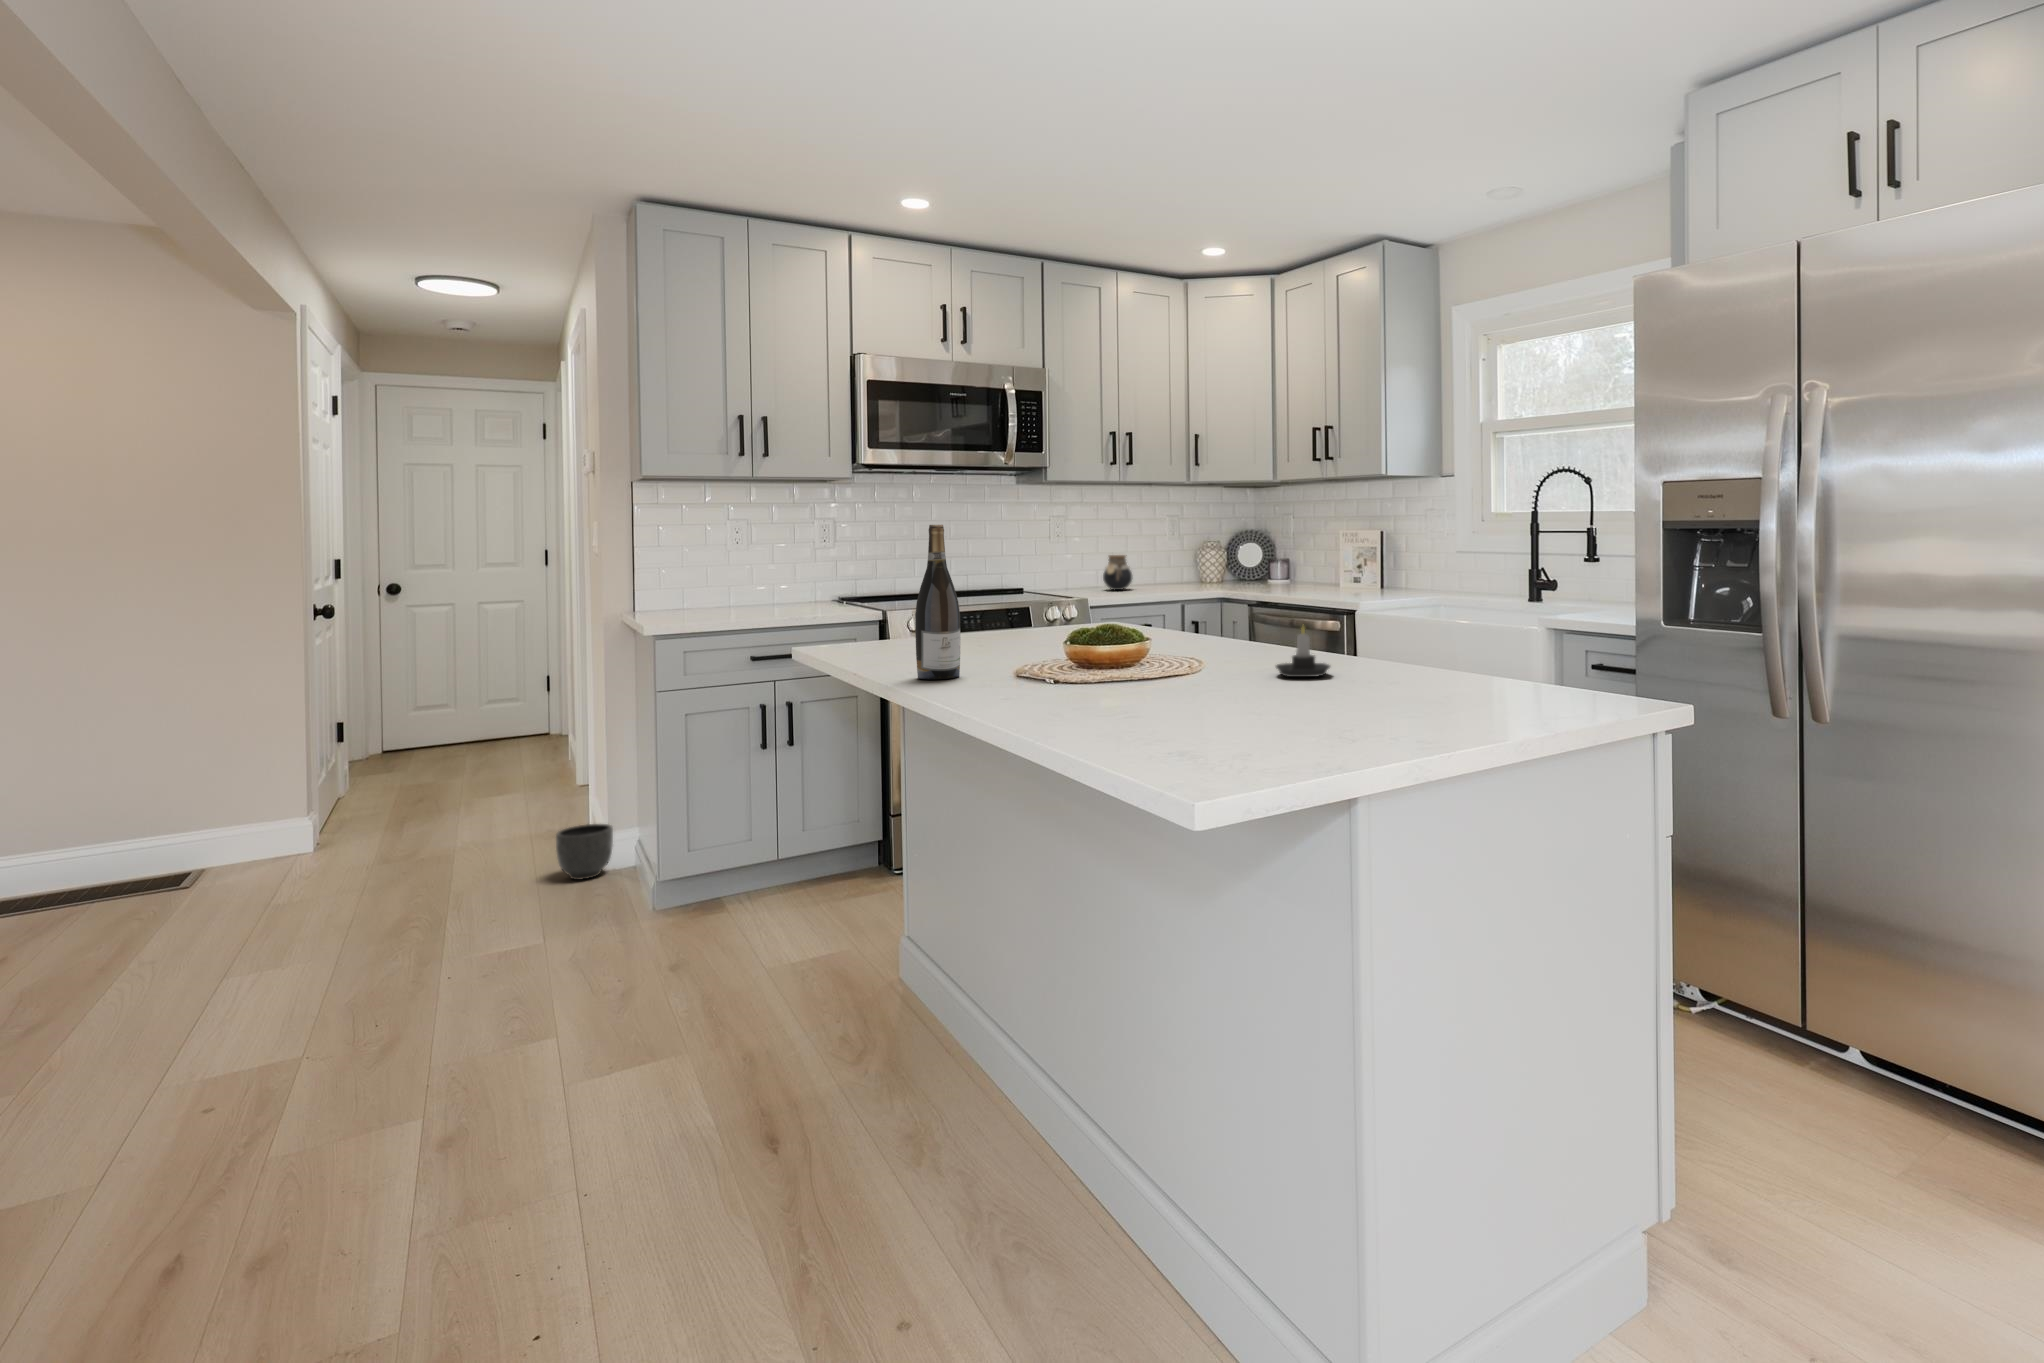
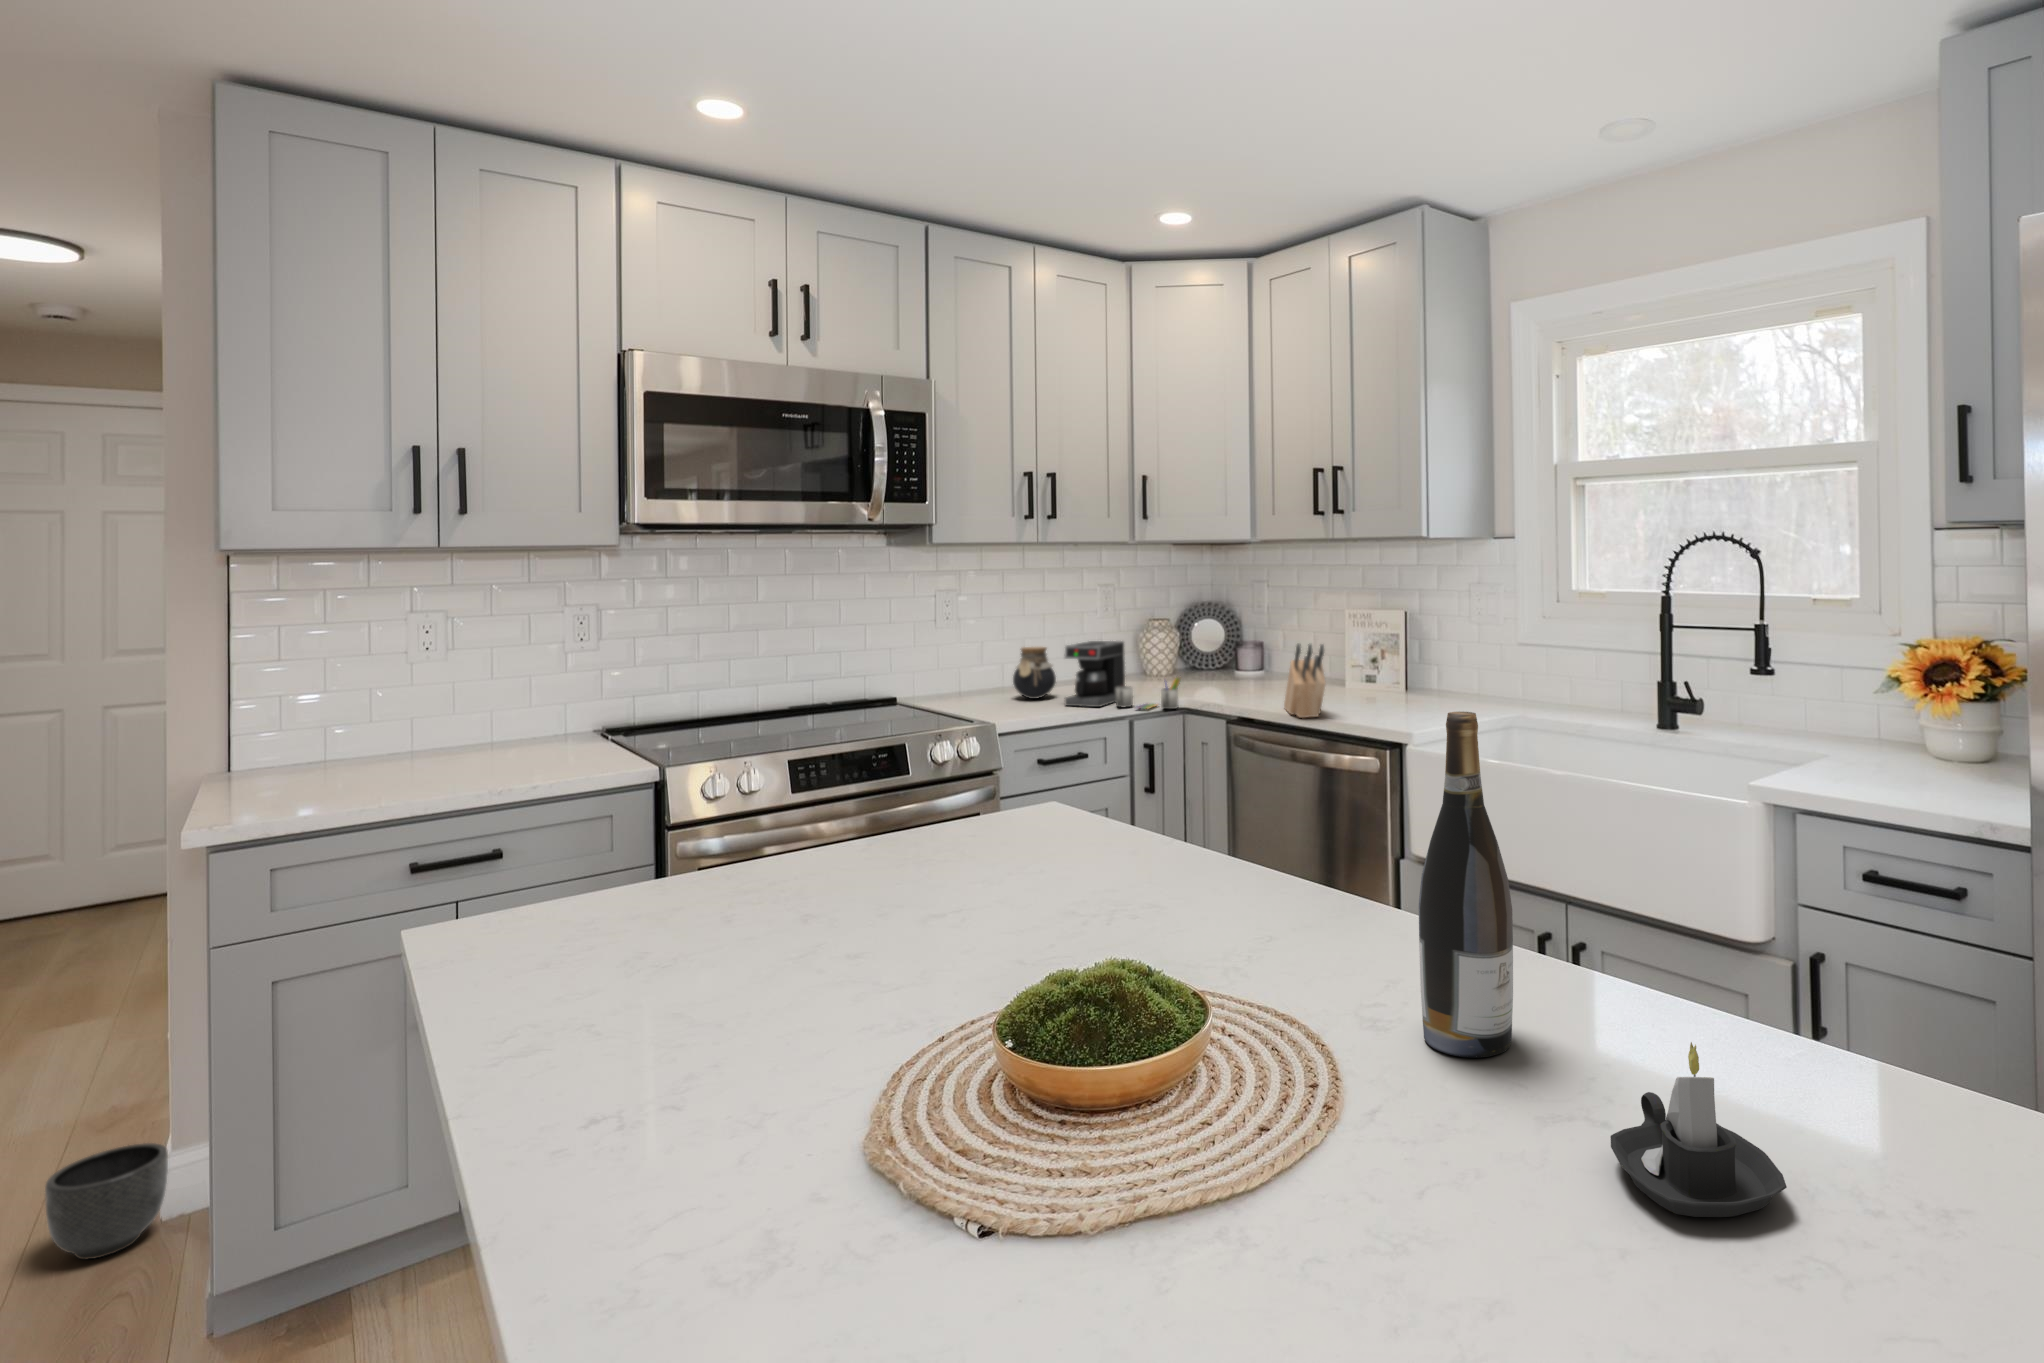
wine bottle: present [915,525,960,680] -> present [1419,712,1513,1058]
knife block: none [1286,546,1309,598] -> present [1284,644,1325,718]
coffee maker: none [1137,551,1215,594] -> present [1065,641,1181,709]

